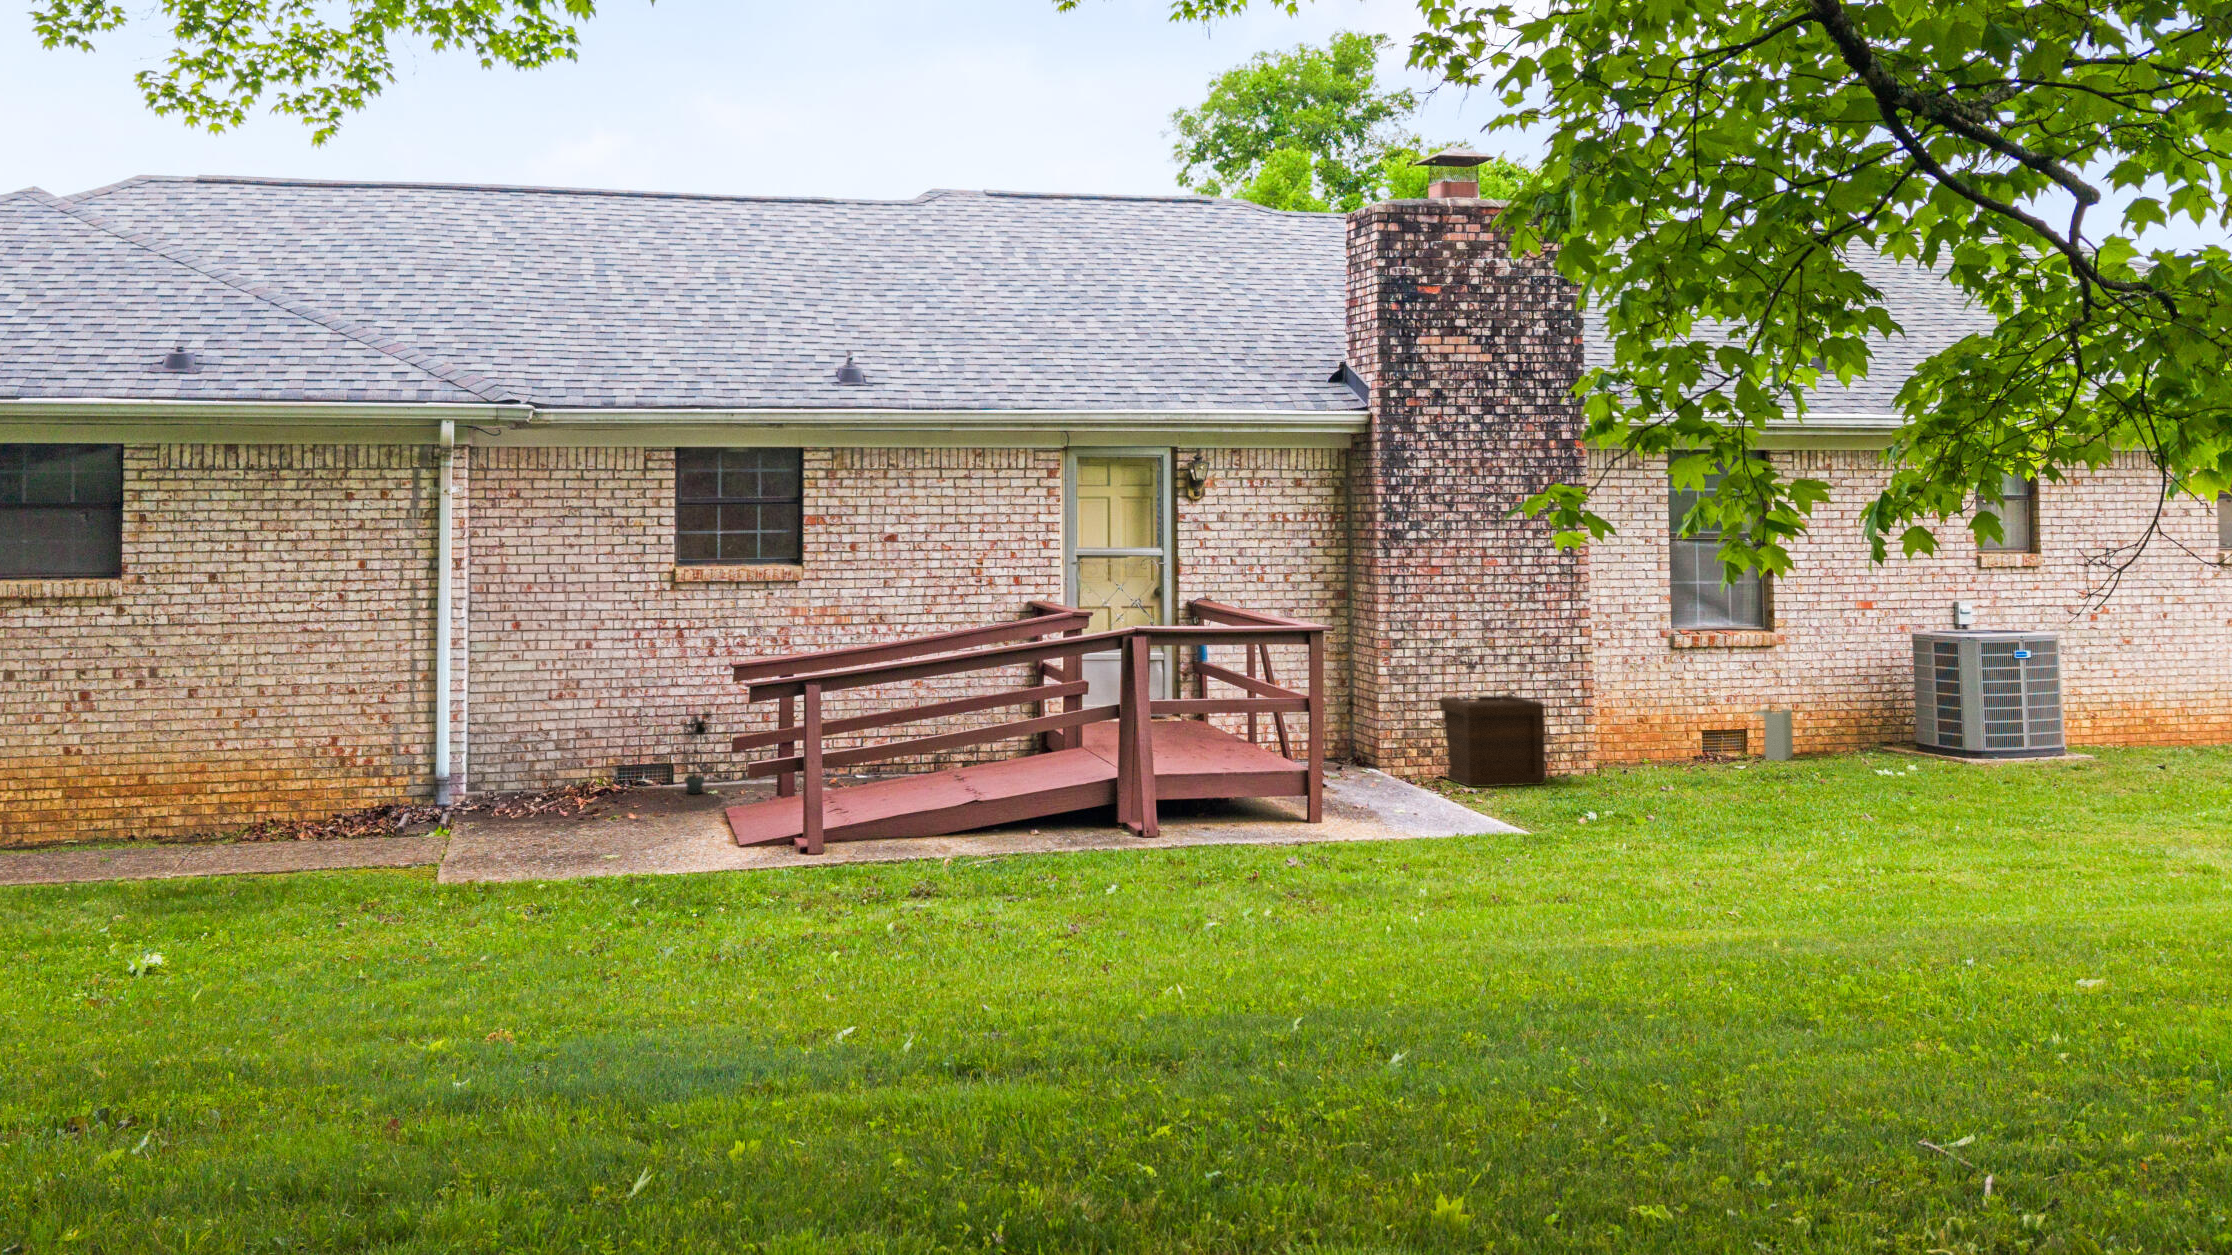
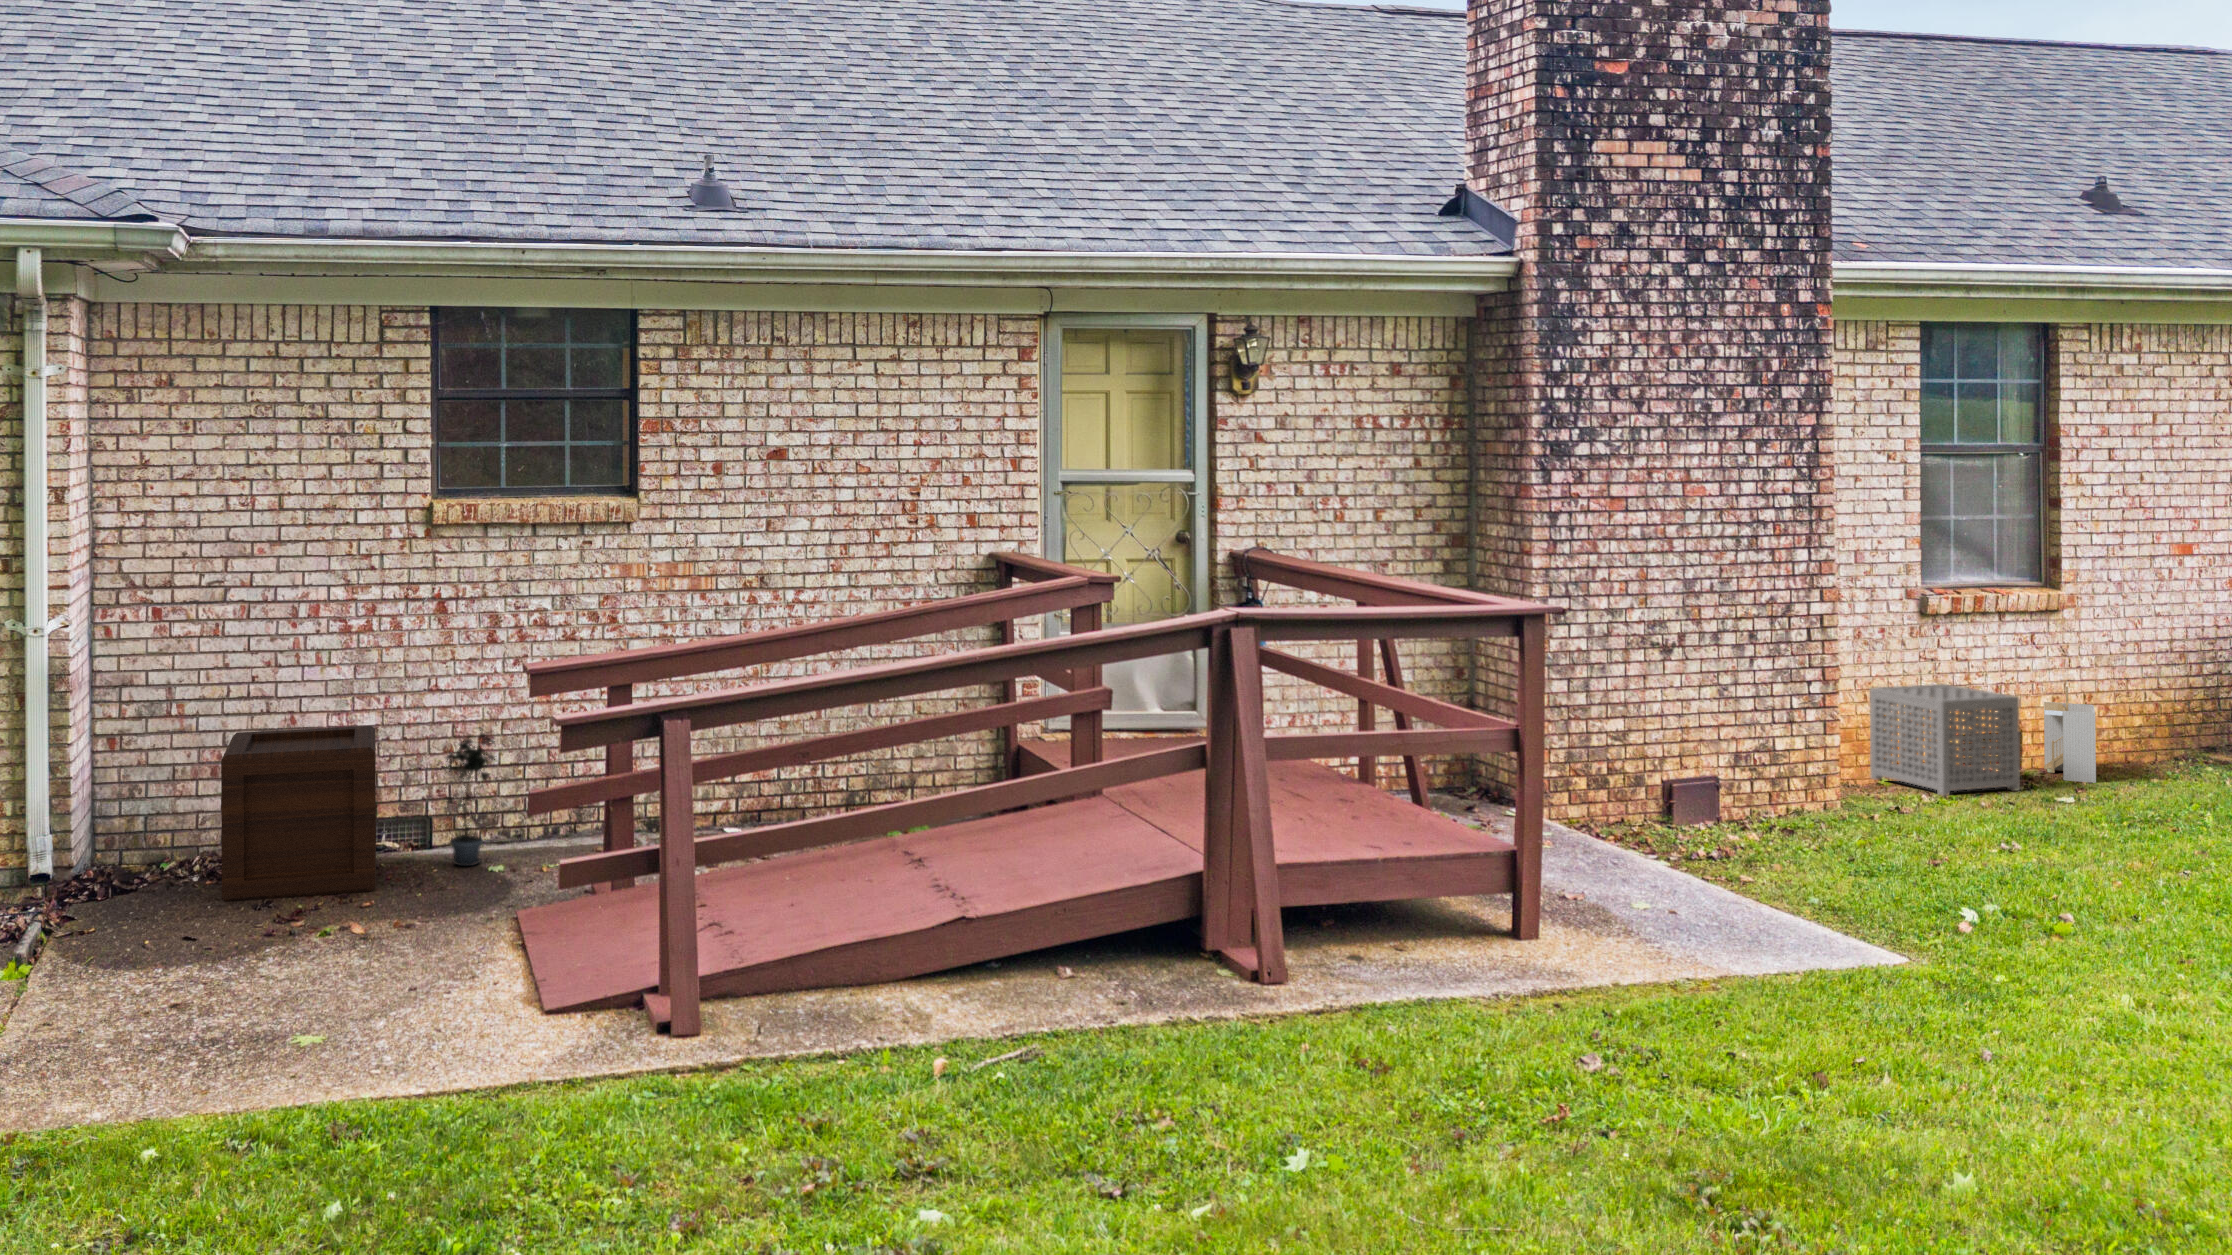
wooden crate: present [1439,695,1546,787] -> present [221,726,376,901]
side table: none [1634,695,1726,767] -> present [1870,684,2020,796]

